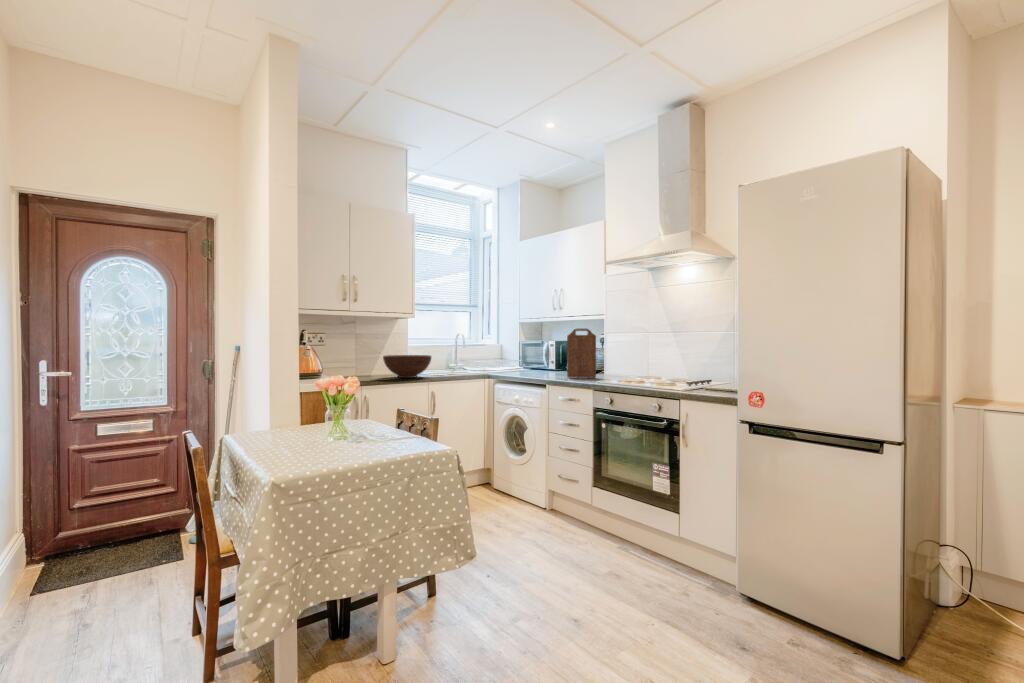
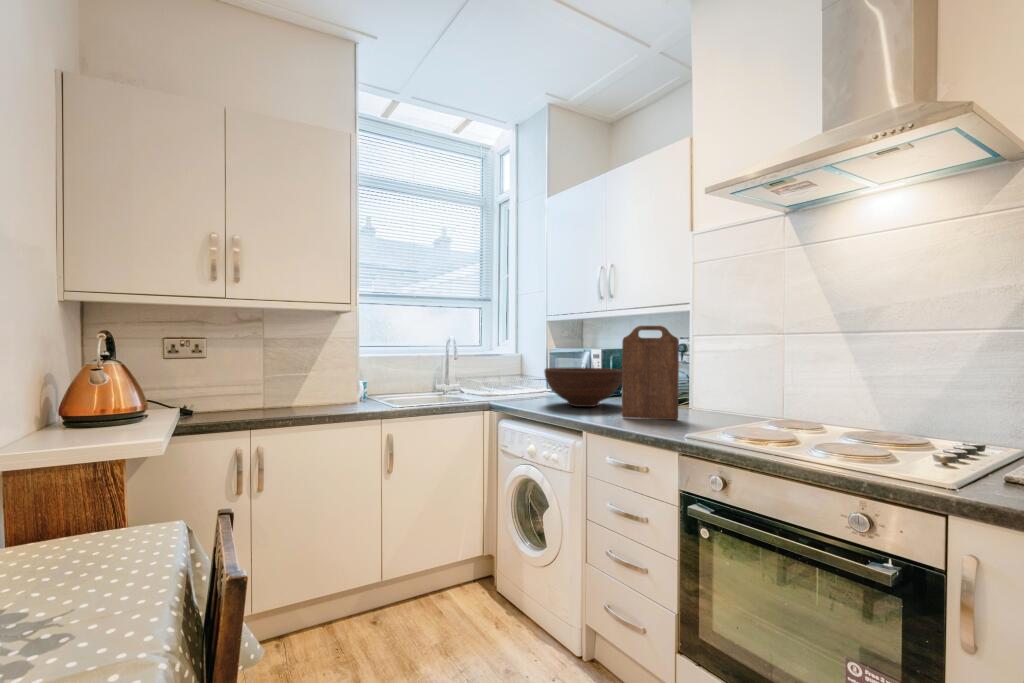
fruit bowl: present [383,355,431,378] -> present [544,367,622,407]

